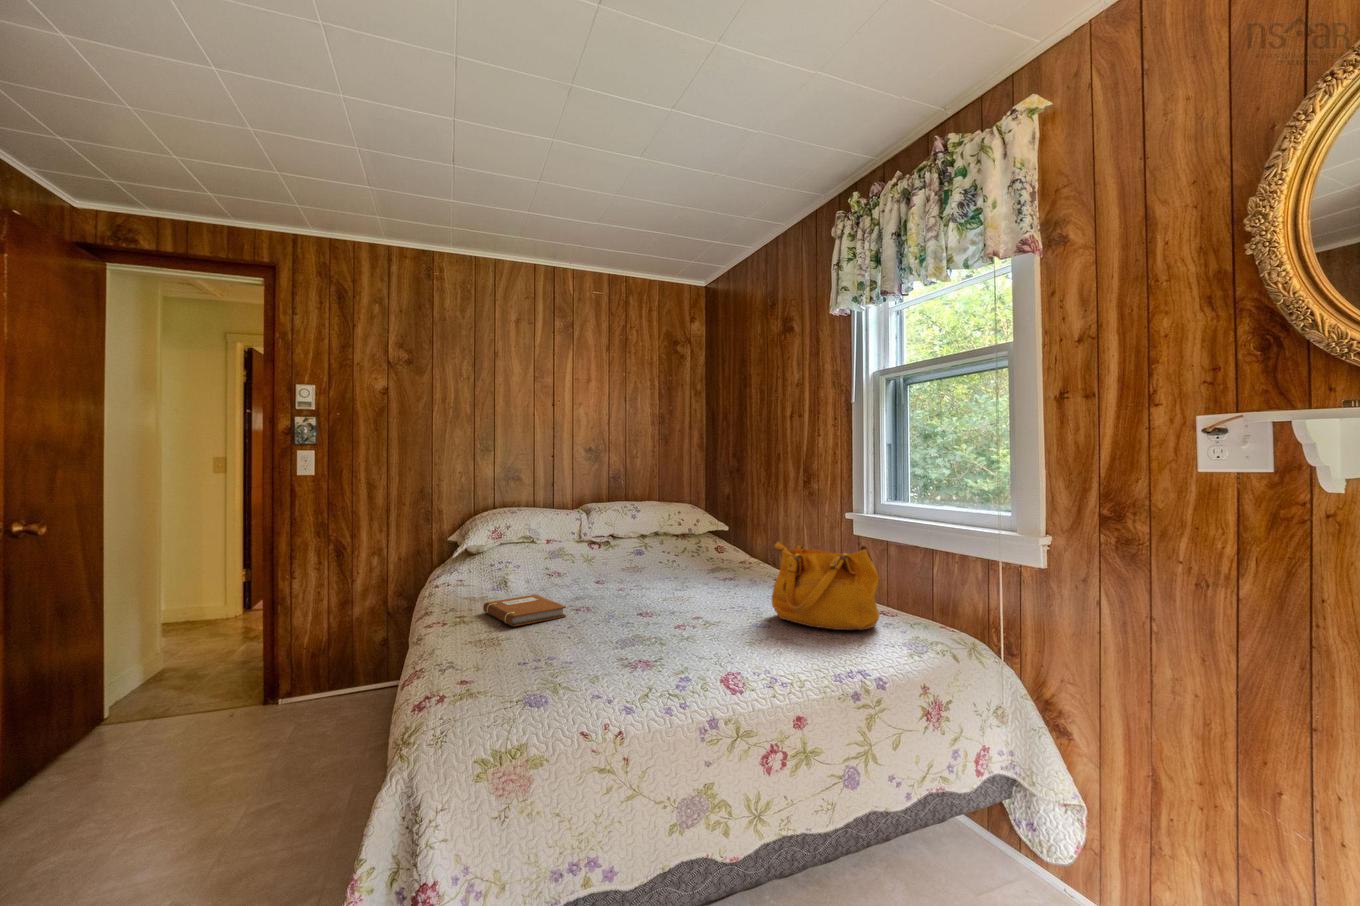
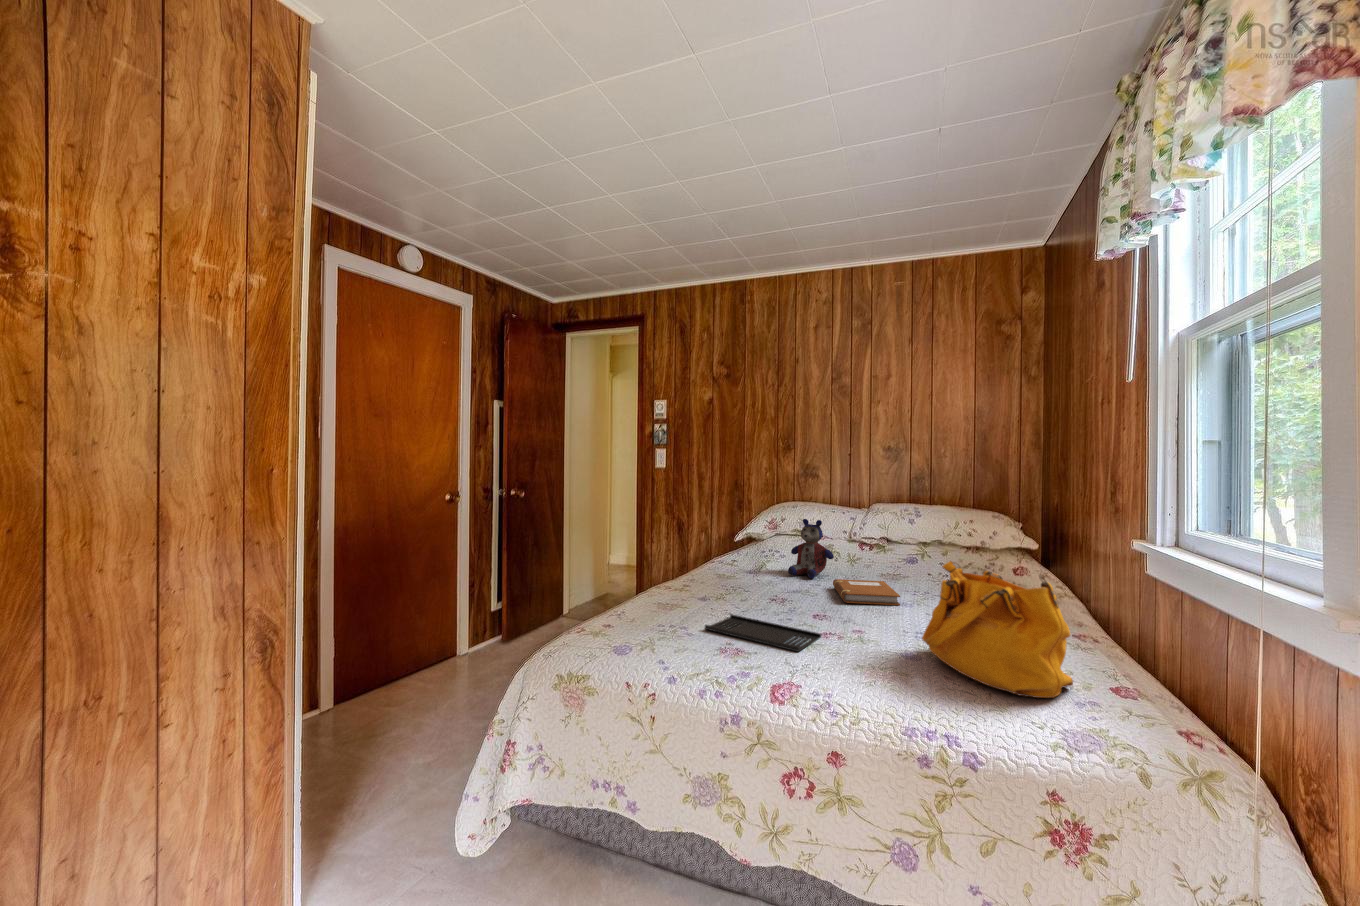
stuffed bear: none [550,523,597,585] -> present [788,519,834,578]
notebook: present [483,595,566,626] -> present [833,579,900,605]
tray: none [583,627,696,654] -> present [705,615,821,652]

